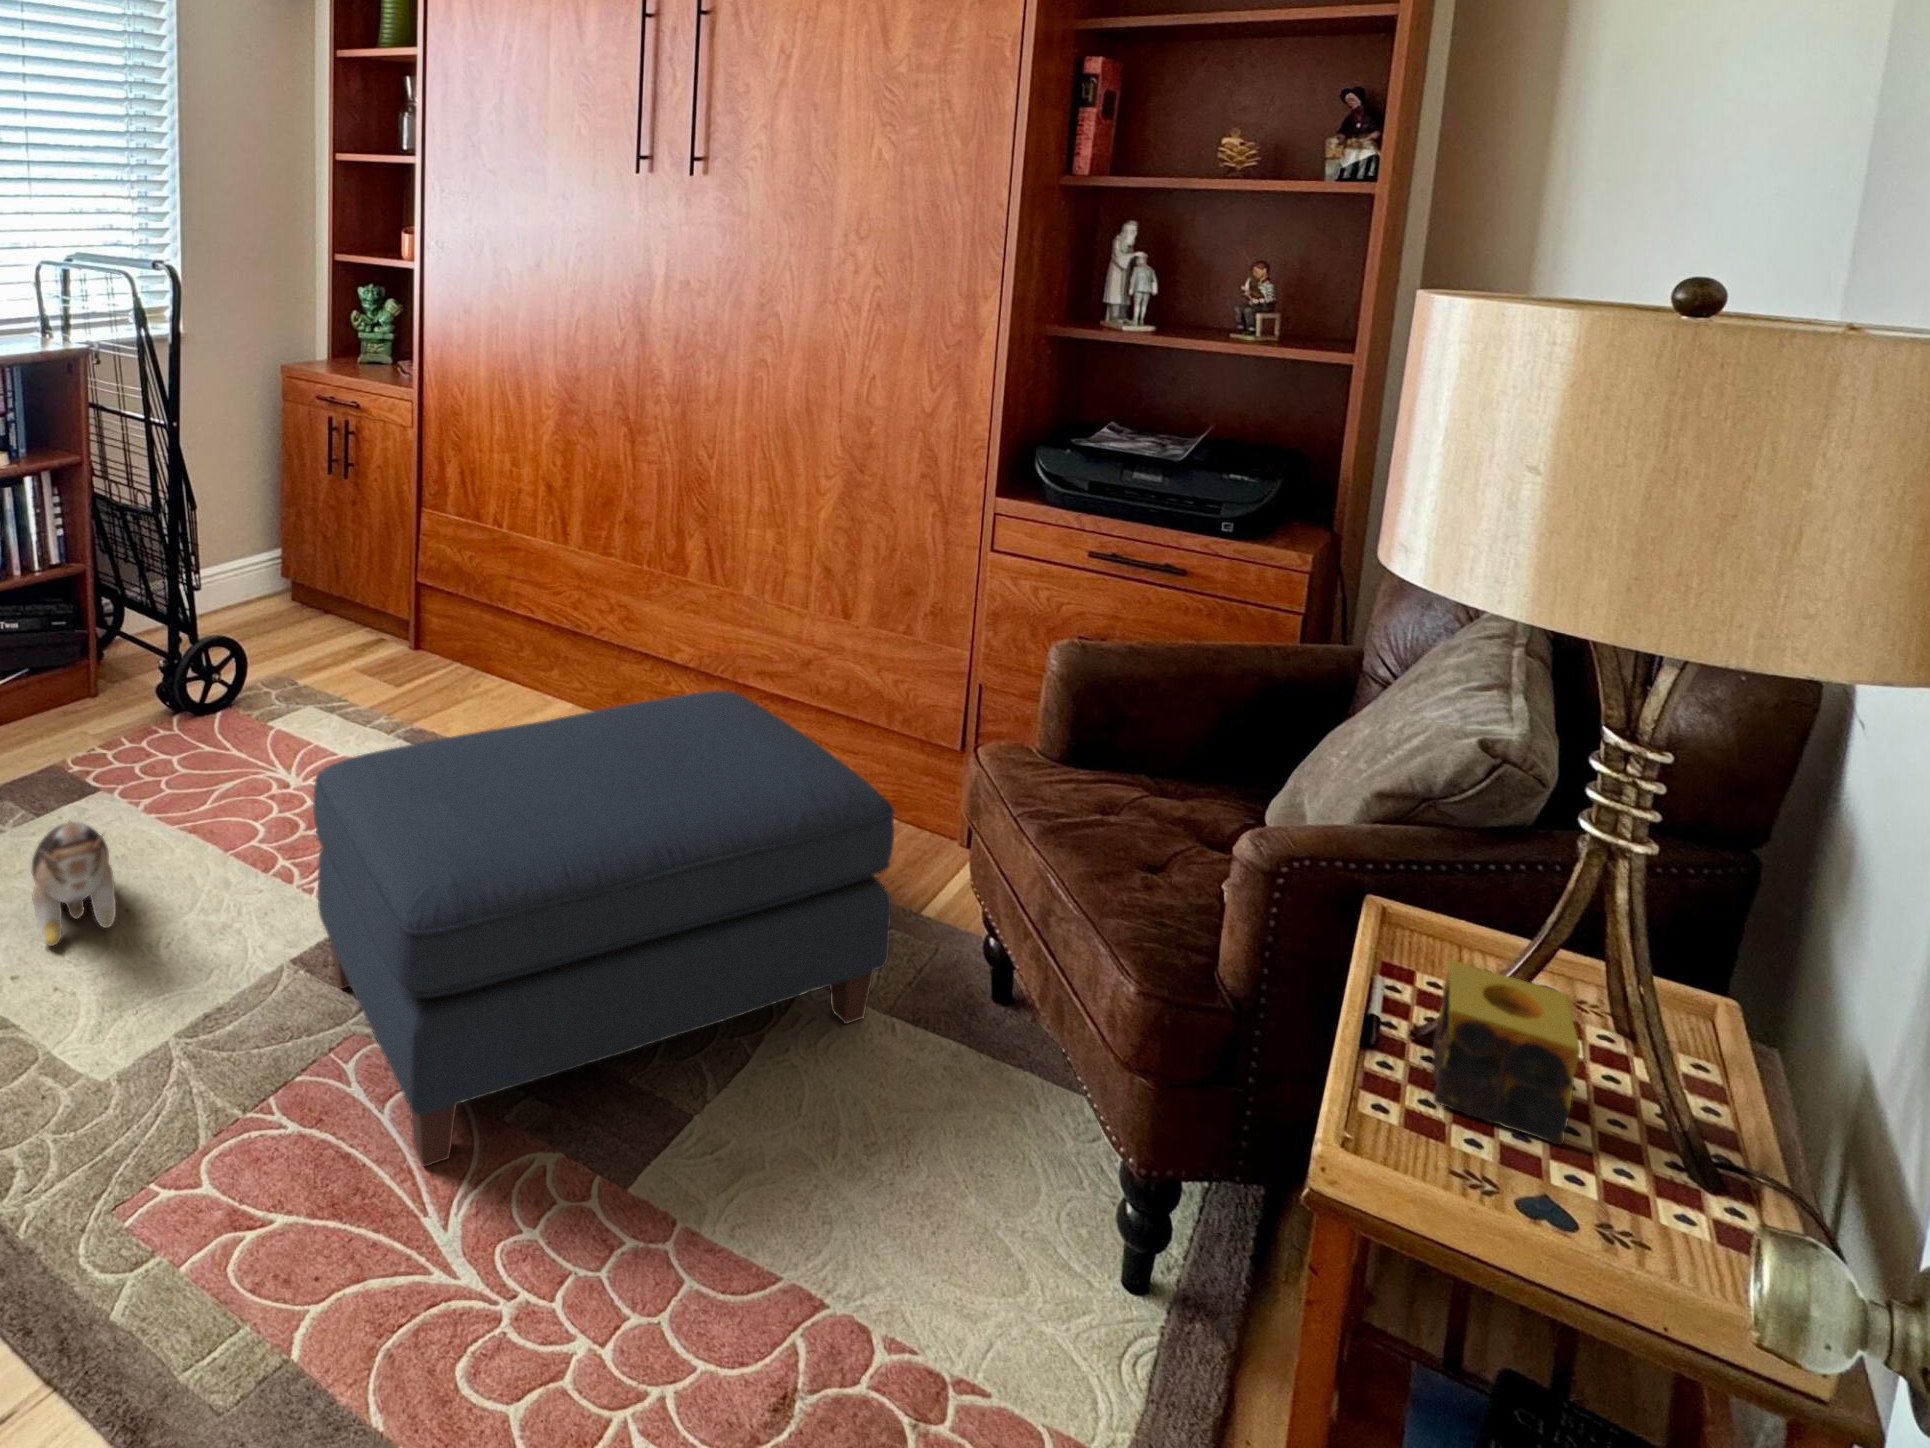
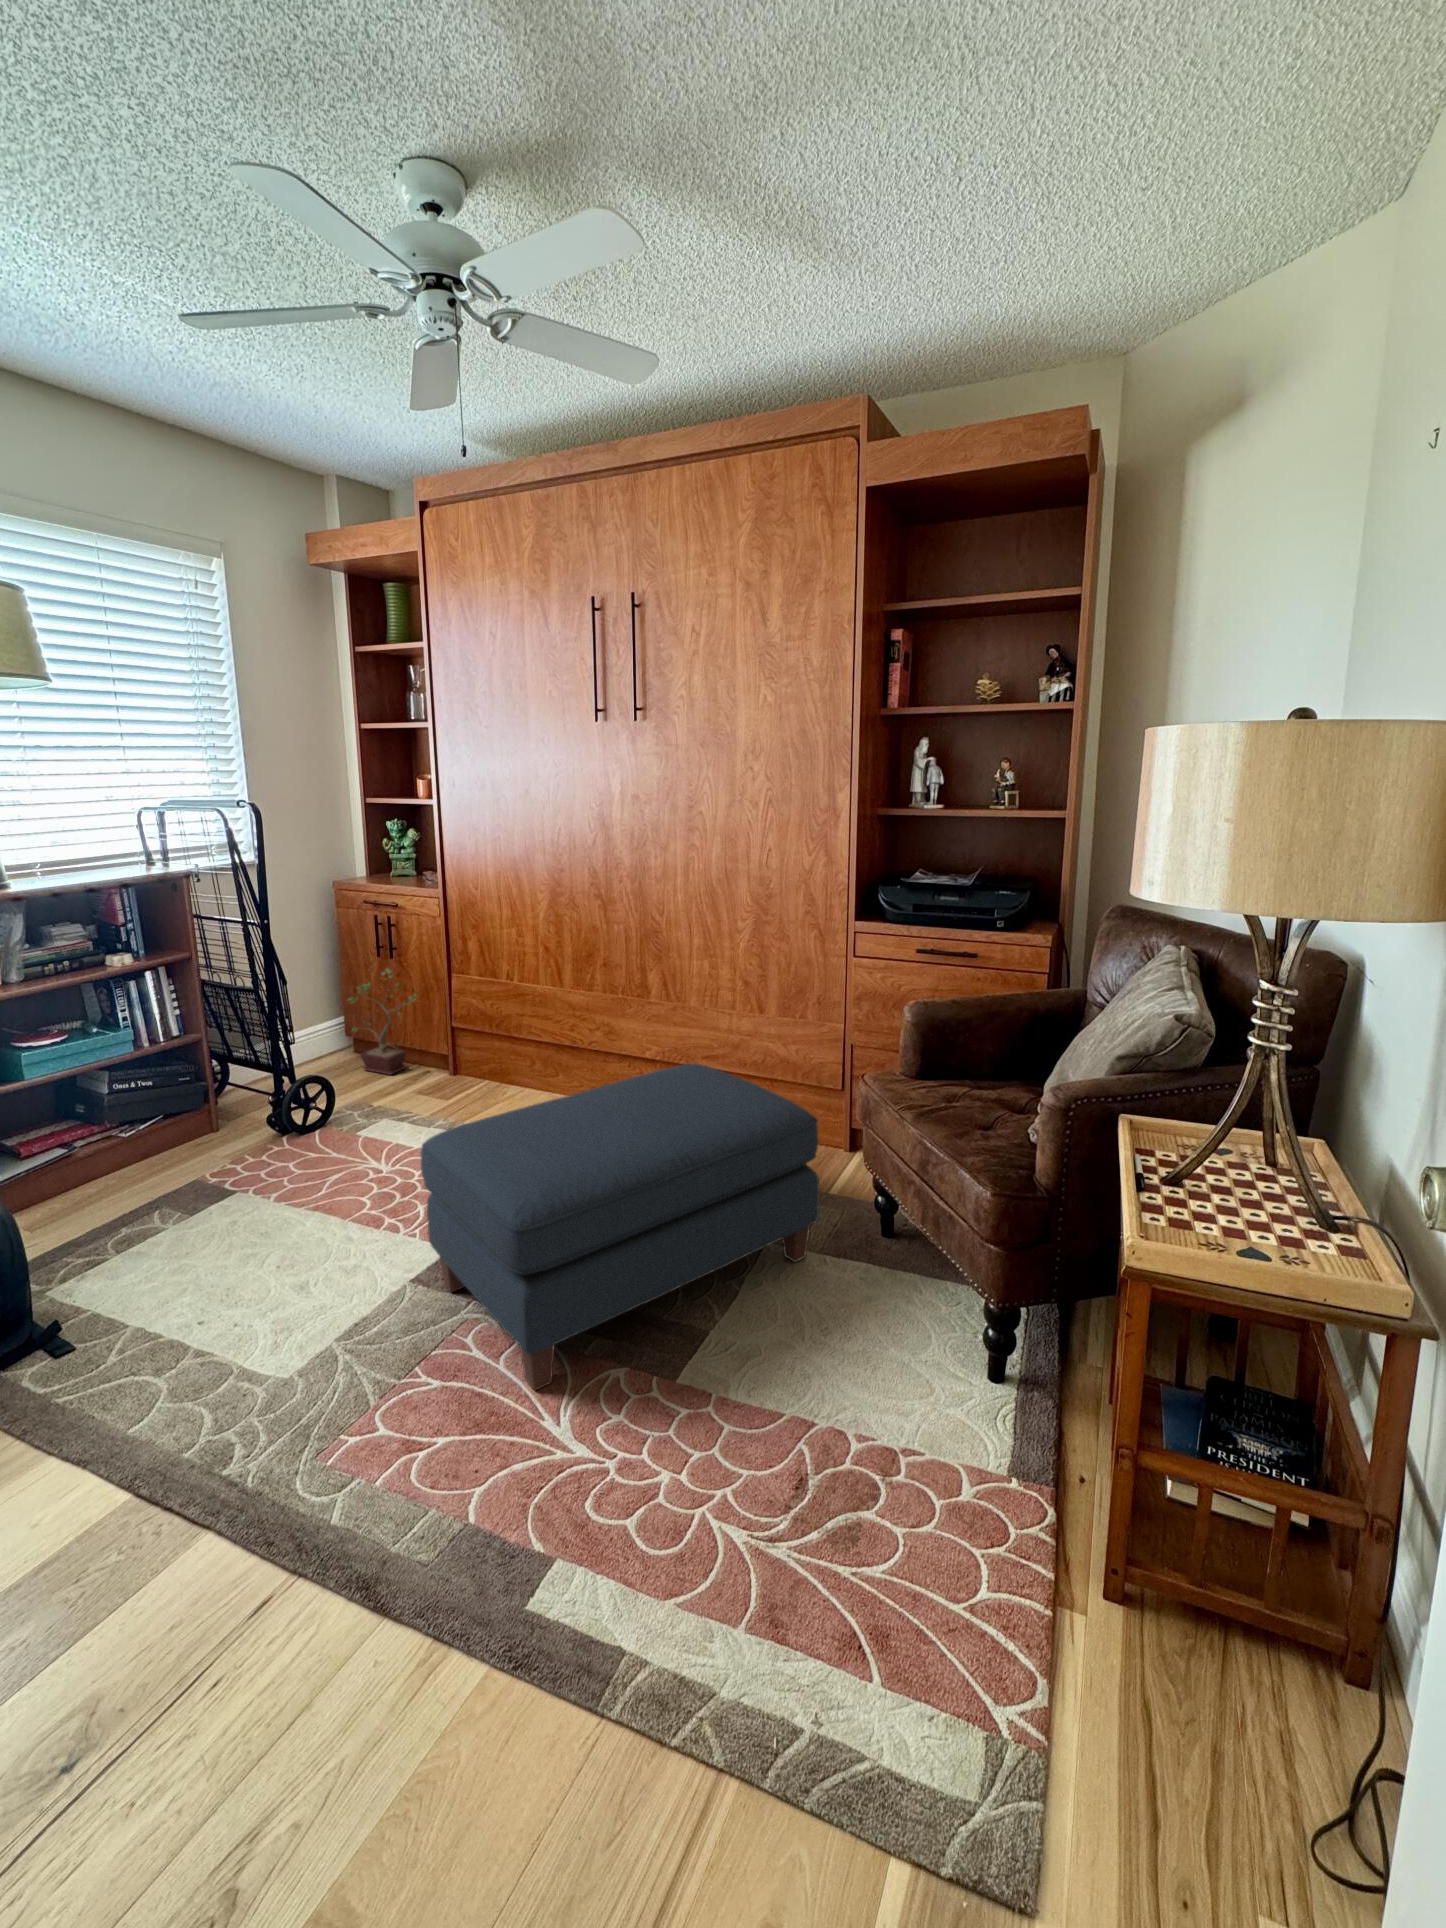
potted plant: none [281,488,377,639] -> present [348,969,416,1075]
plush toy: present [32,821,116,946] -> none [201,1204,272,1297]
candle: present [1432,960,1580,1145] -> none [1175,1132,1262,1223]

